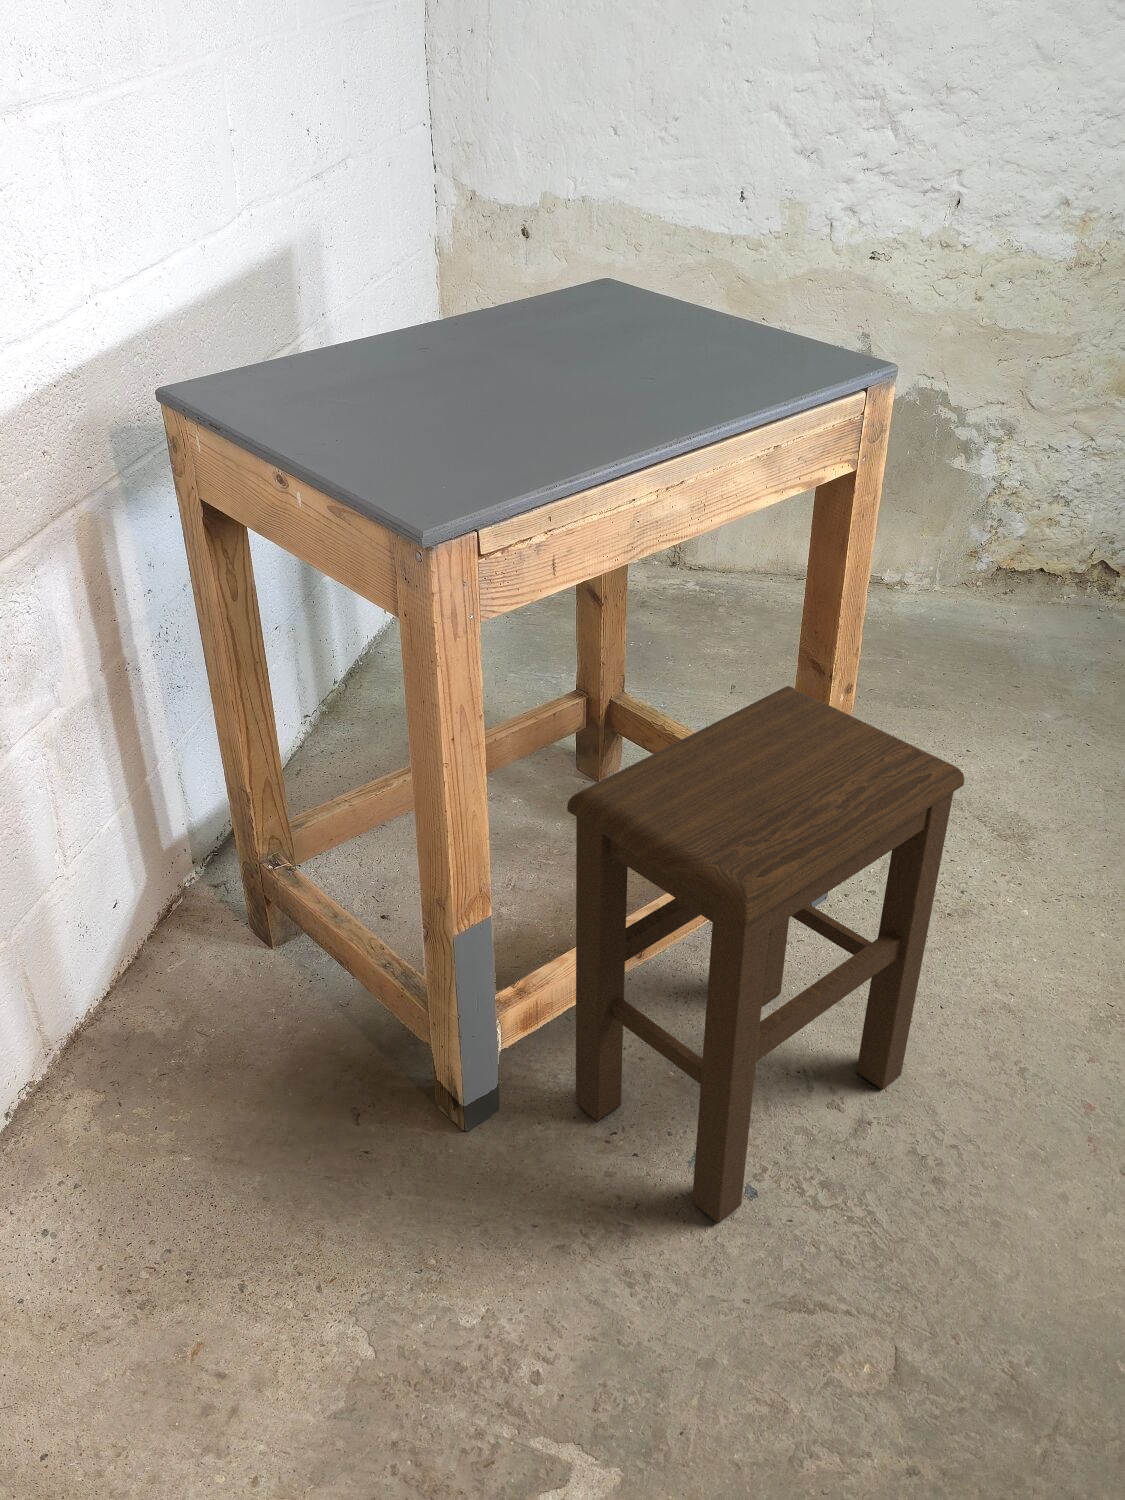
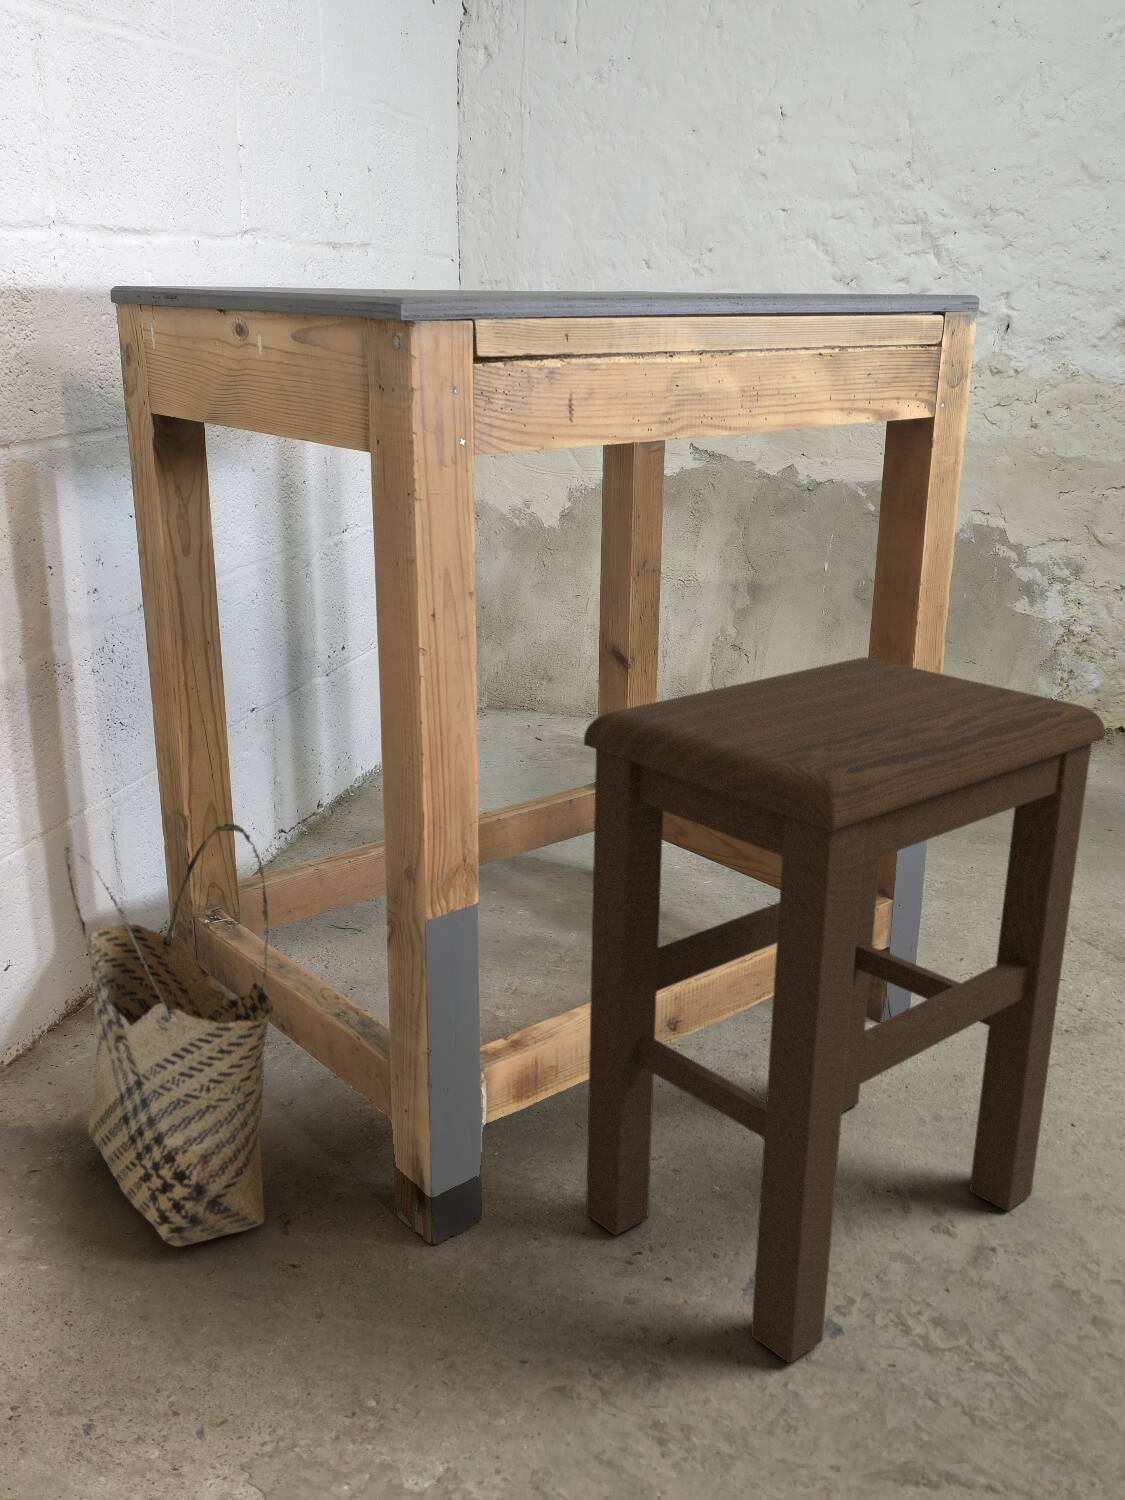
woven basket: none [174,841,343,1144] -> present [64,824,273,1246]

